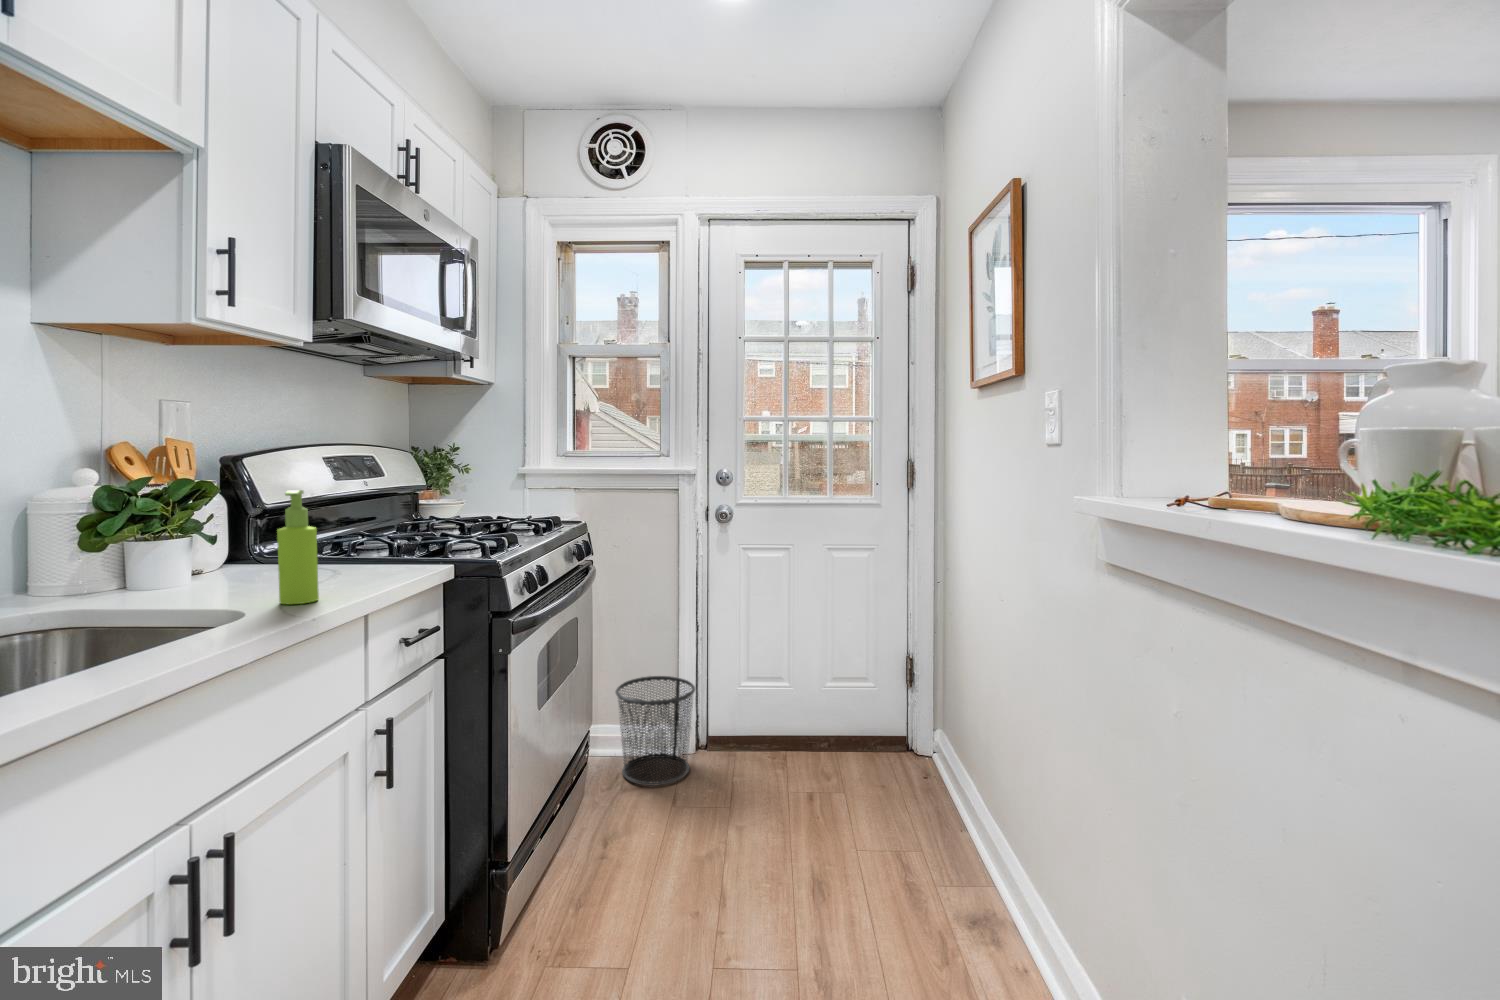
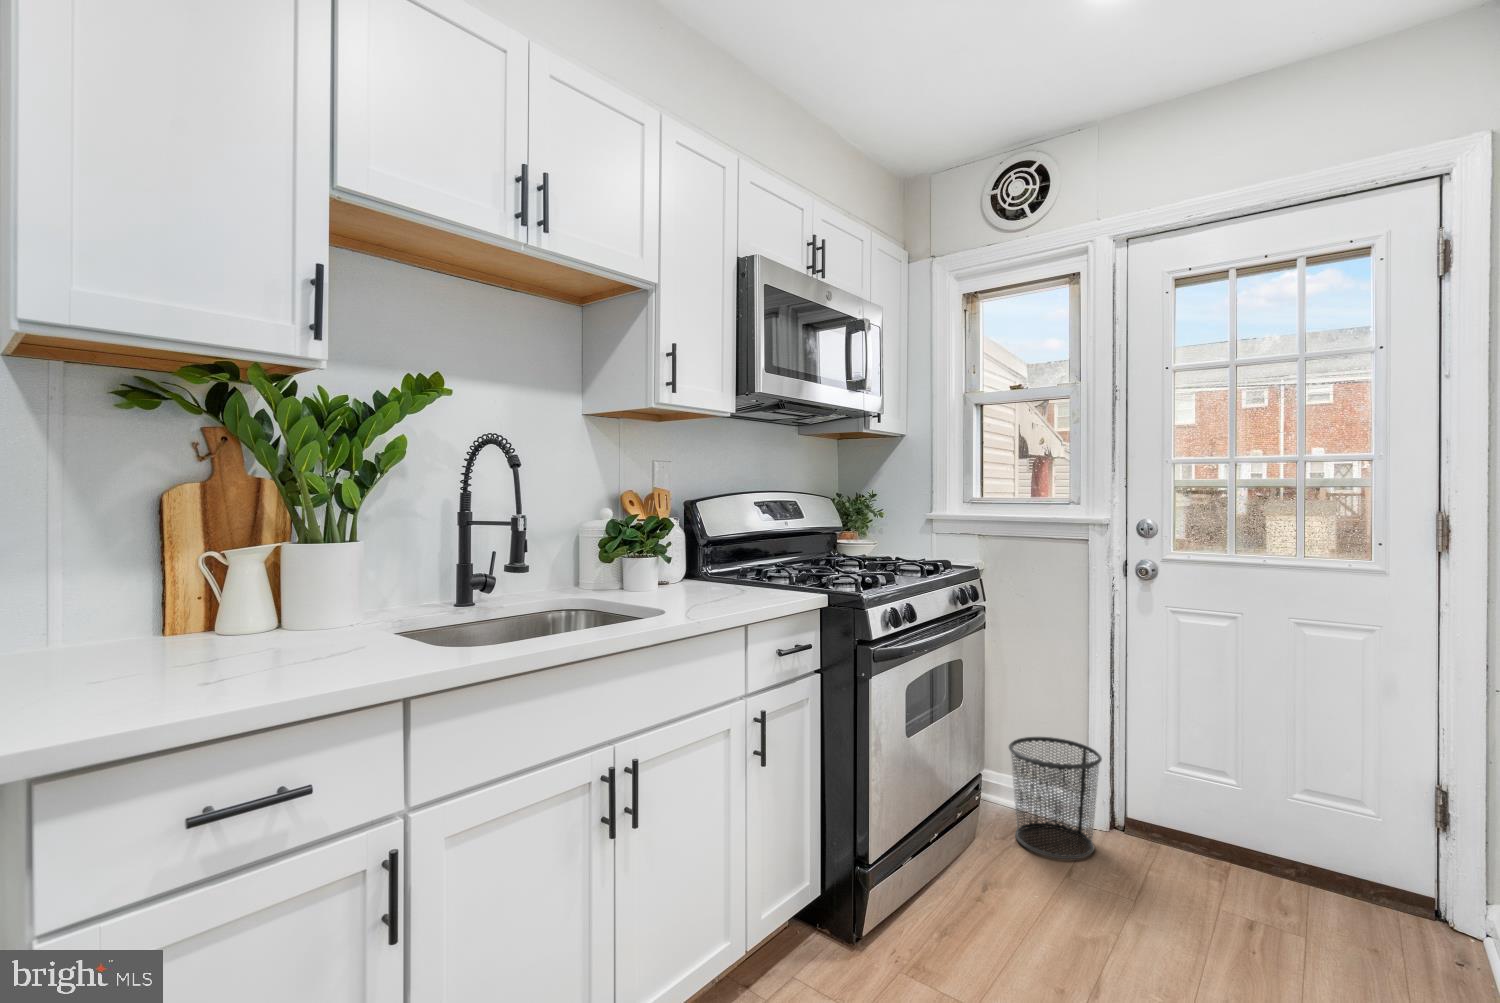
soap dispenser: present [277,490,319,604] -> none [692,526,717,610]

